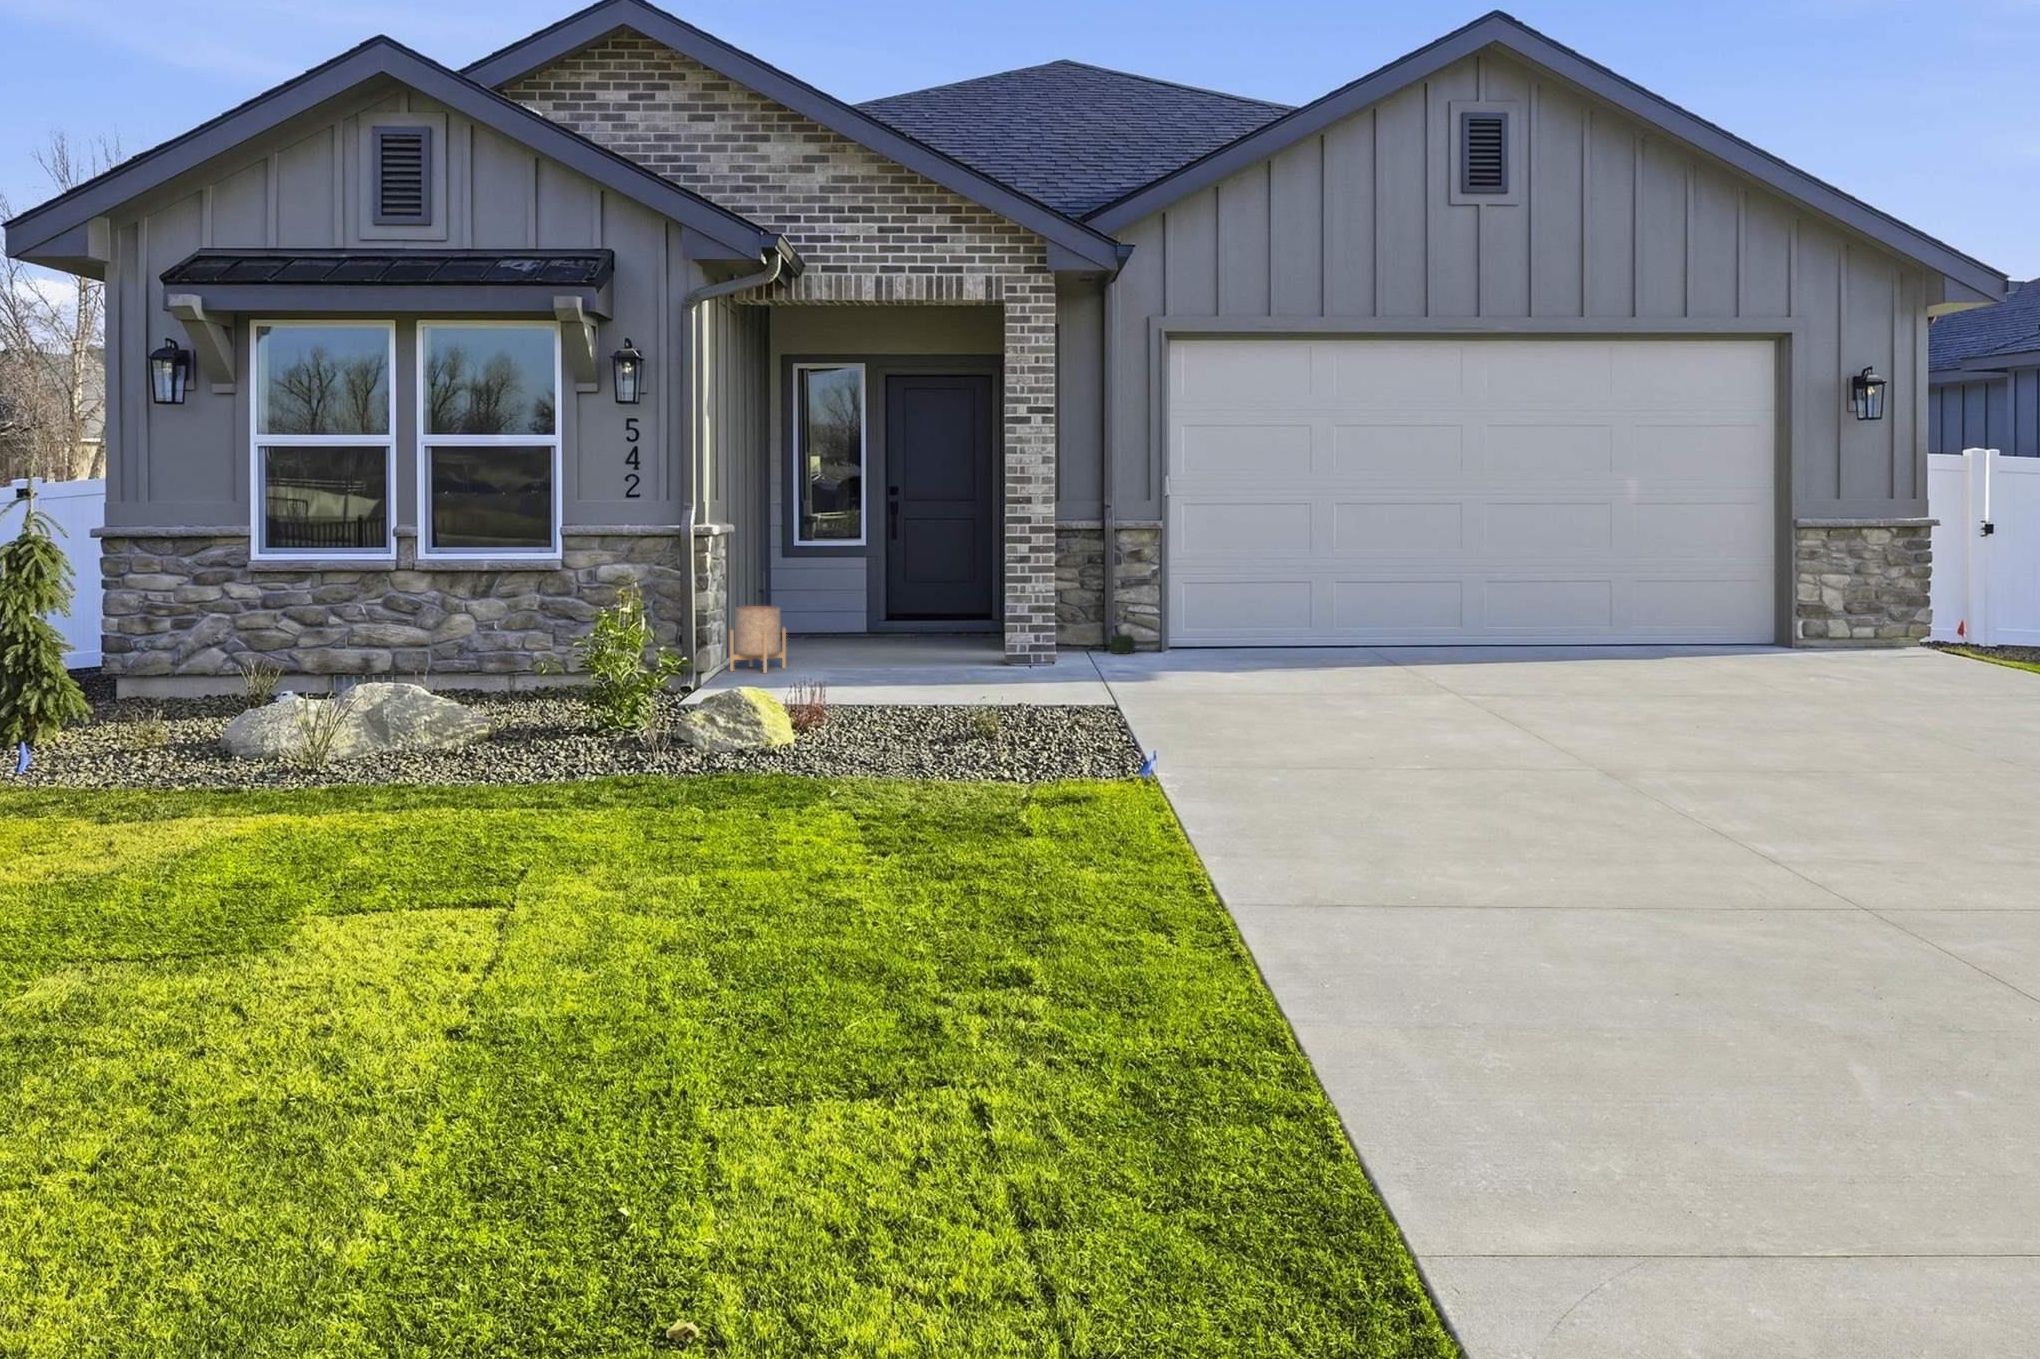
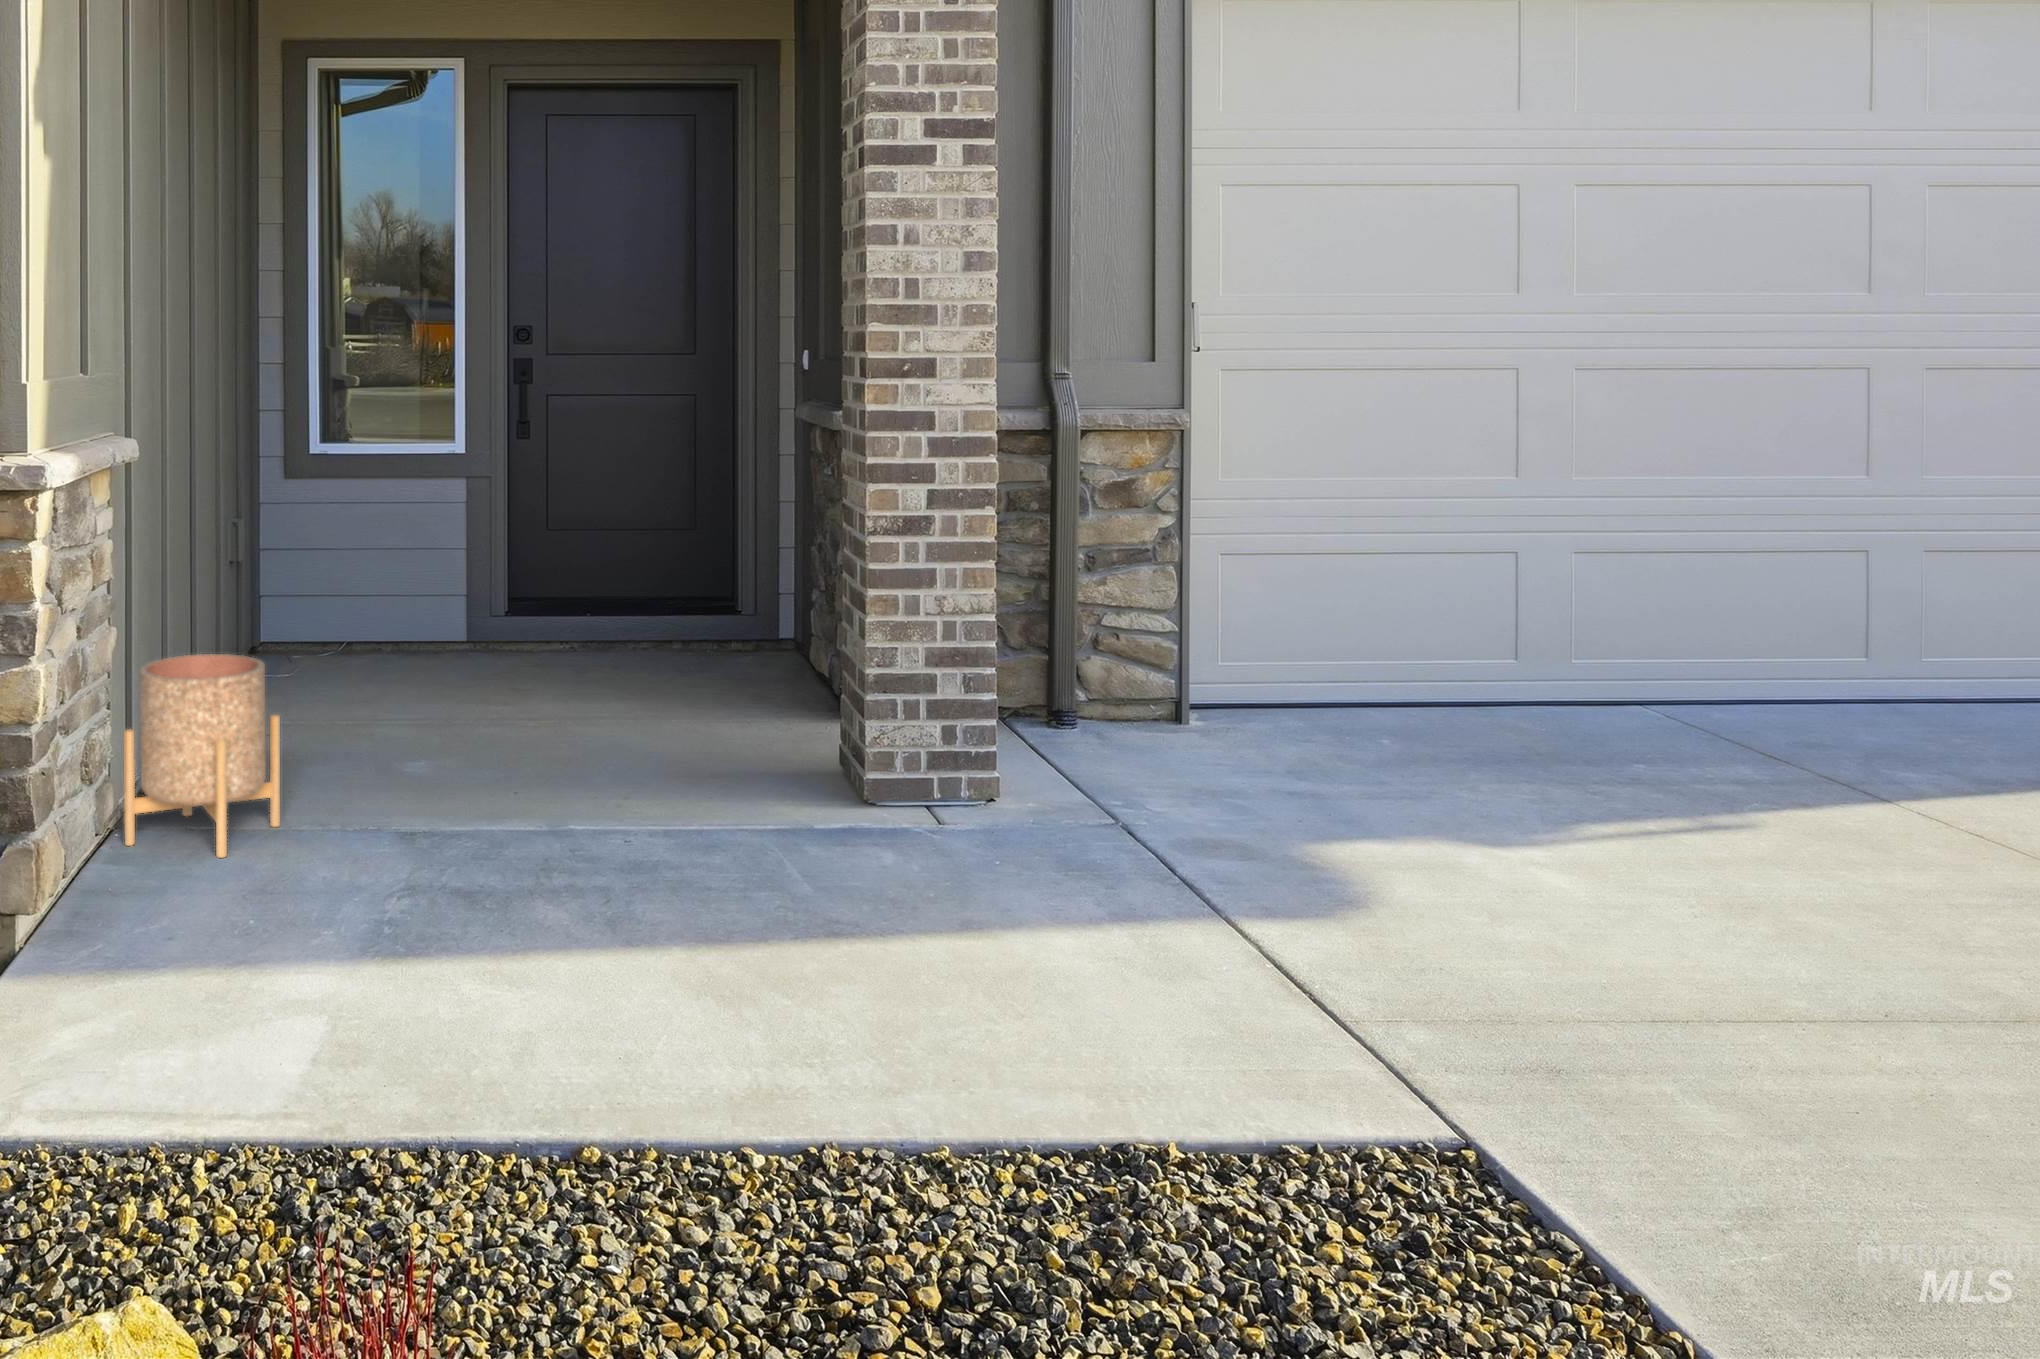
watering can: present [1105,625,1135,654] -> none [1054,661,1155,733]

